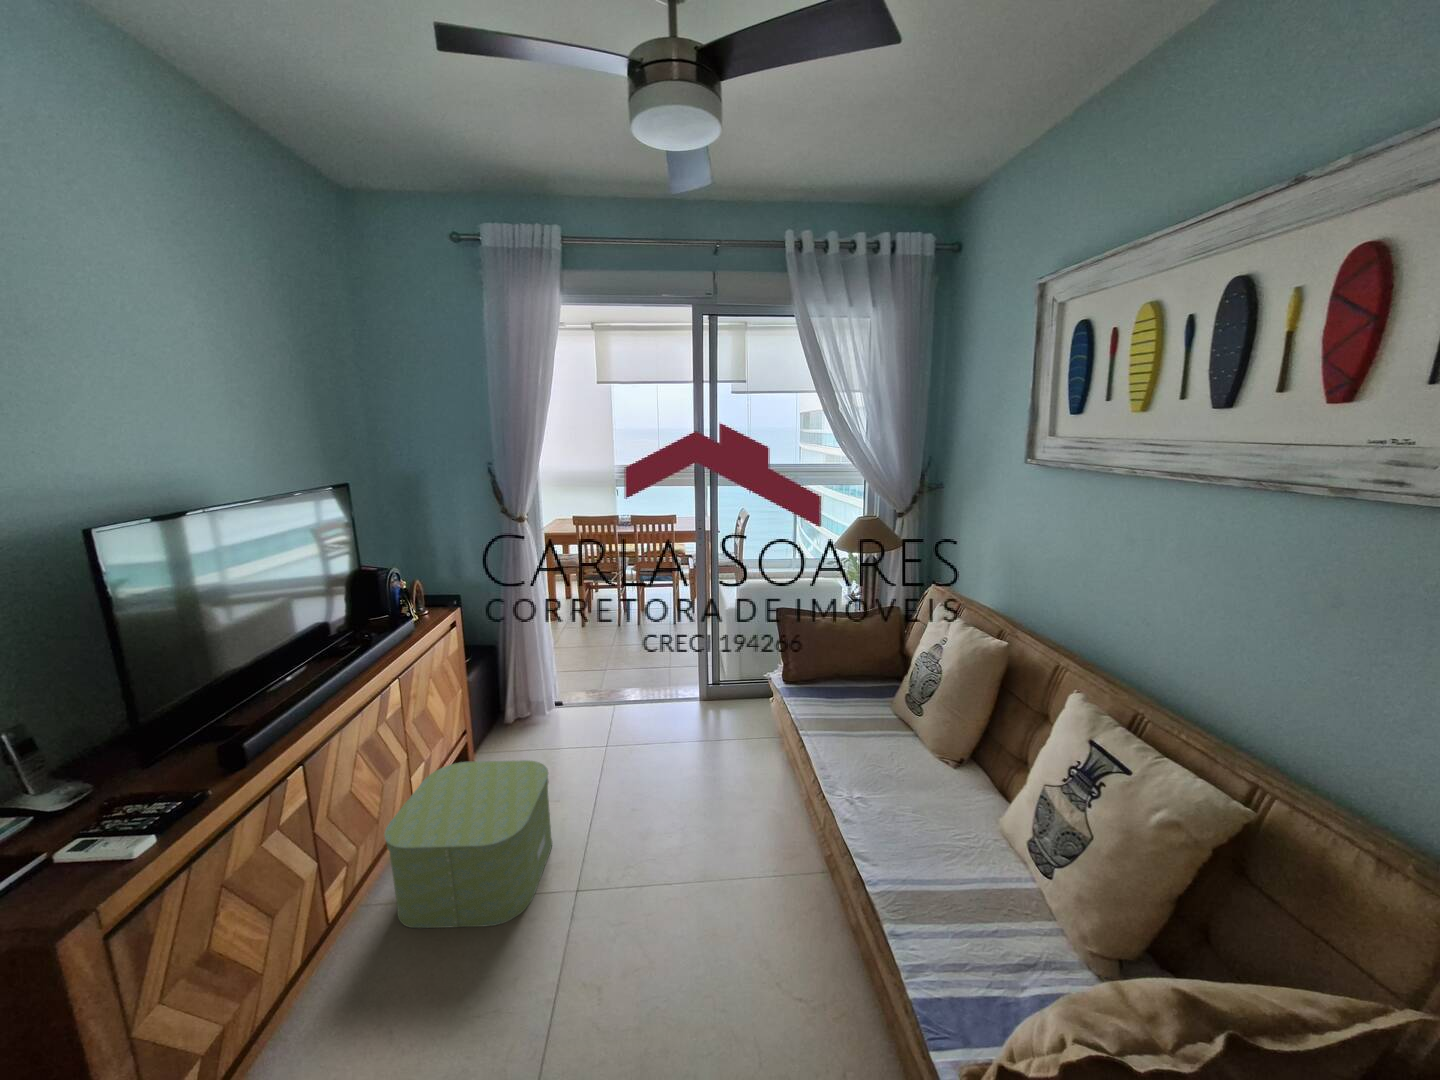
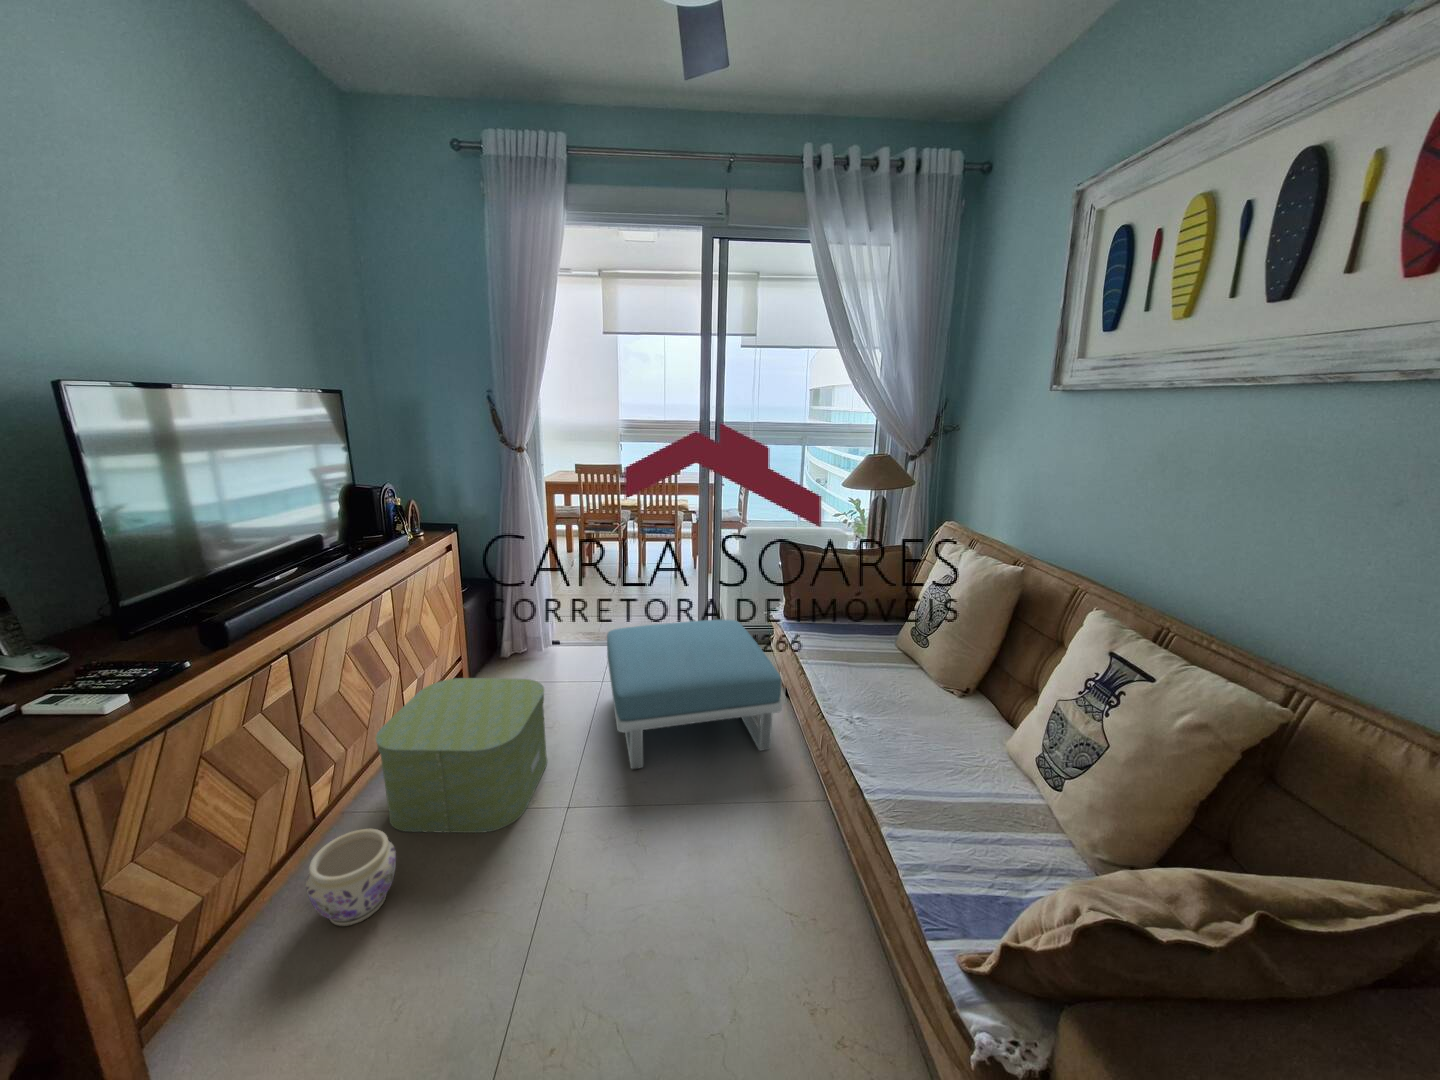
footstool: none [608,685,783,849] -> present [607,620,782,769]
planter: none [320,933,408,1038] -> present [306,829,396,927]

